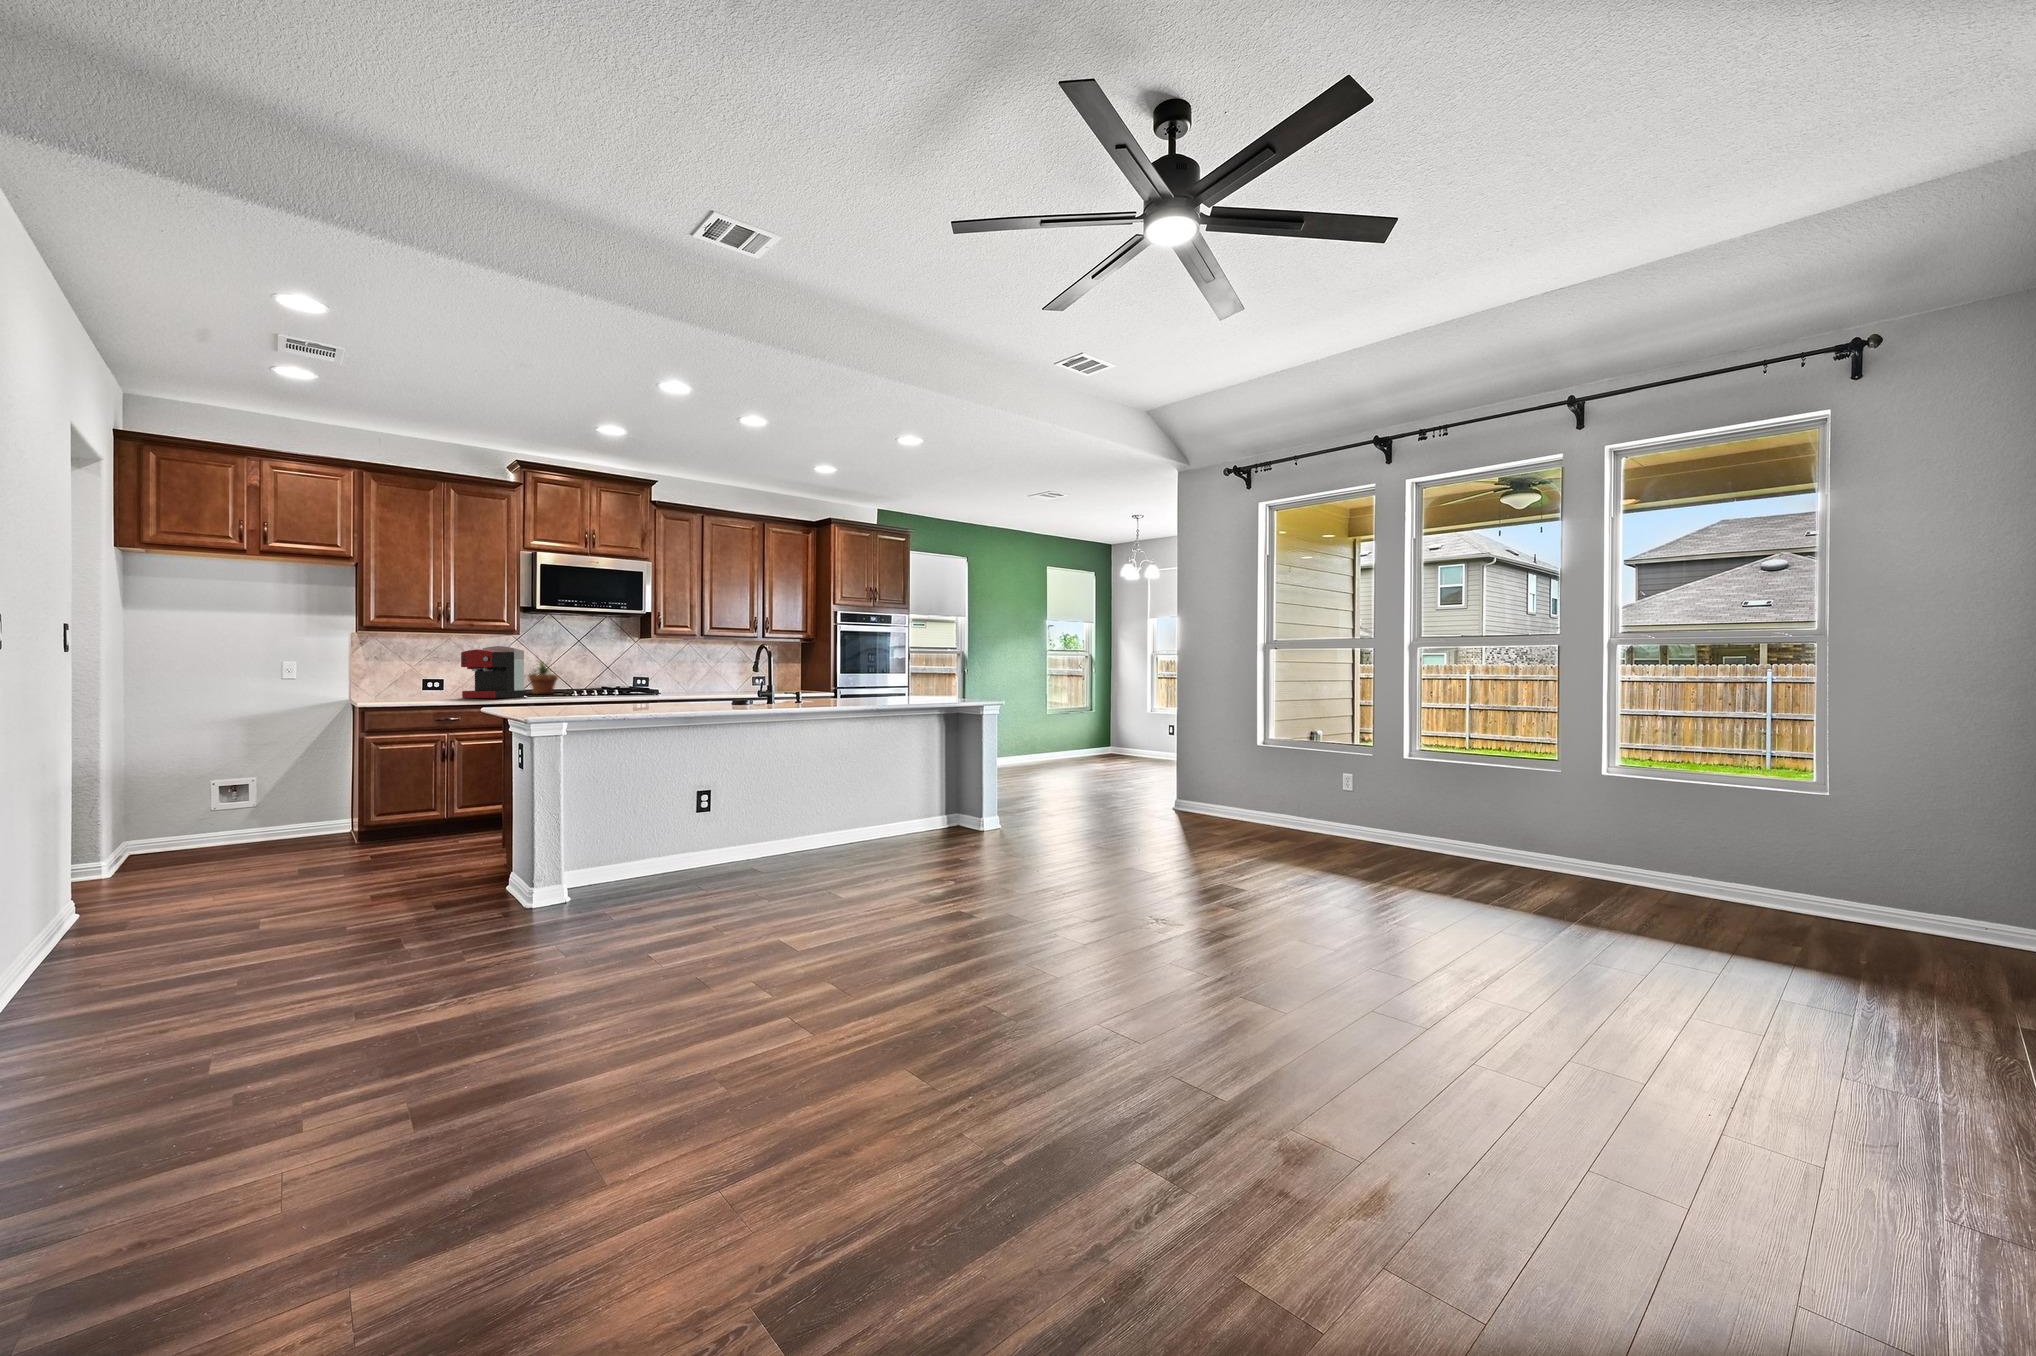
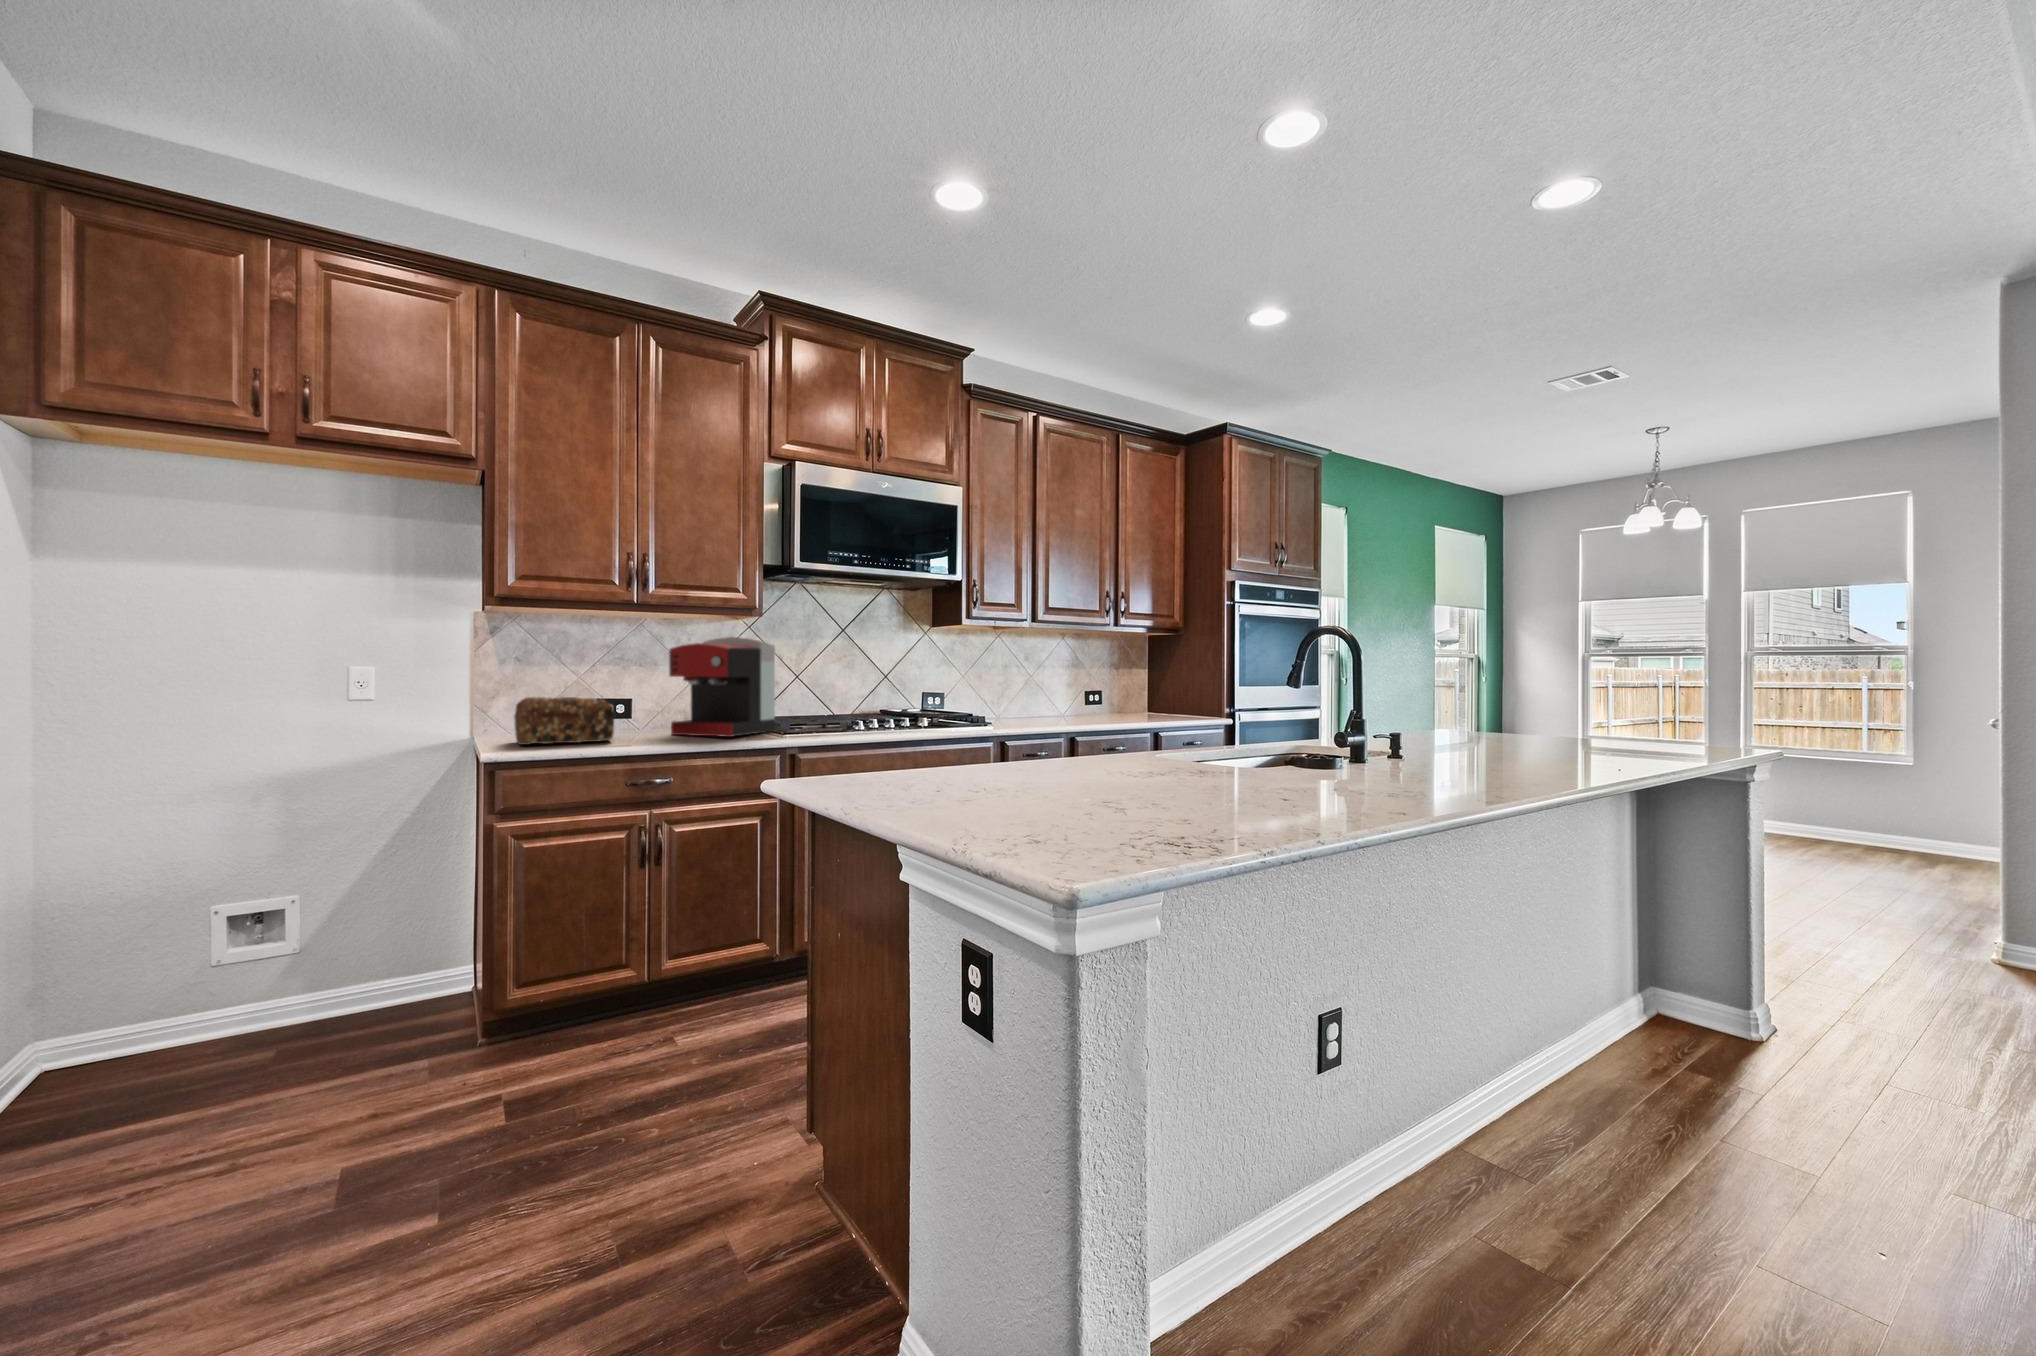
potted plant: present [528,660,558,694] -> none [768,660,829,723]
bread loaf: none [374,677,428,701] -> present [514,697,614,745]

